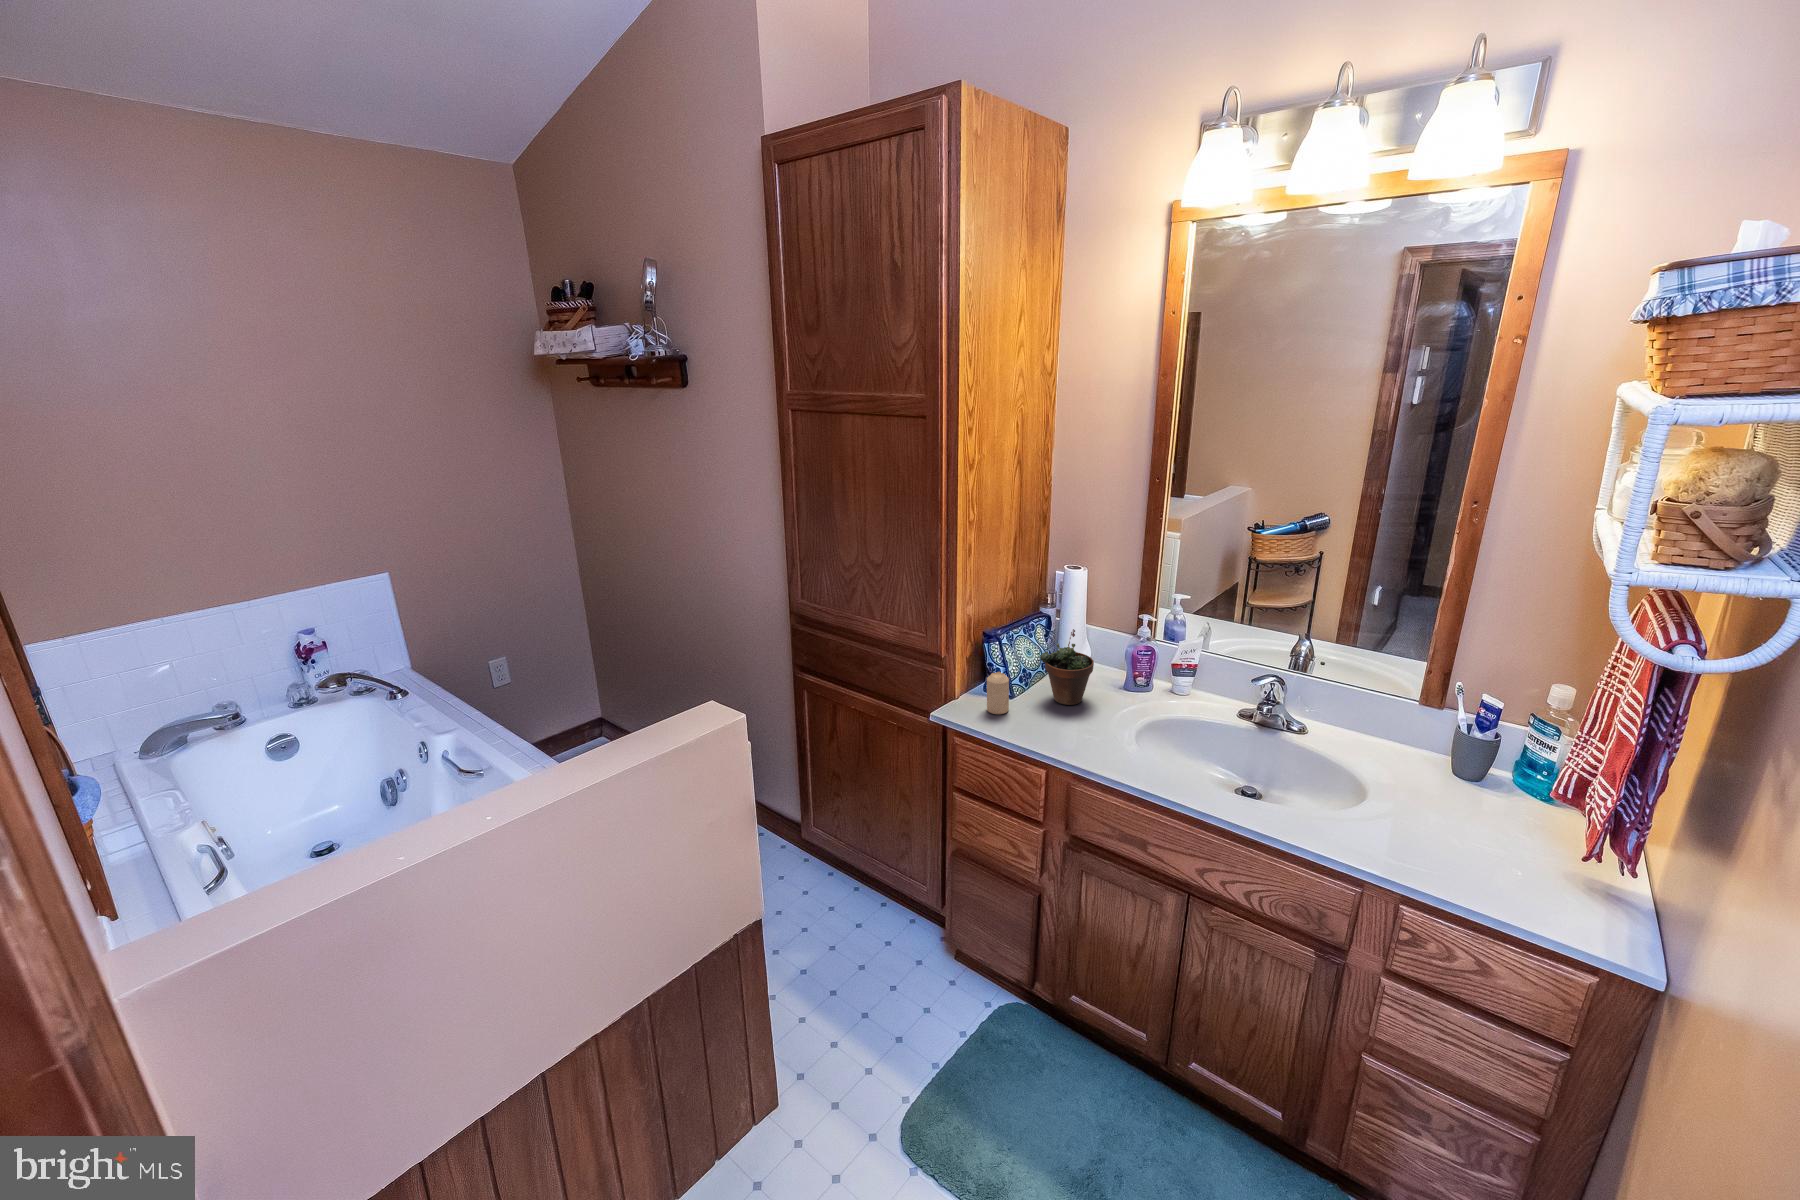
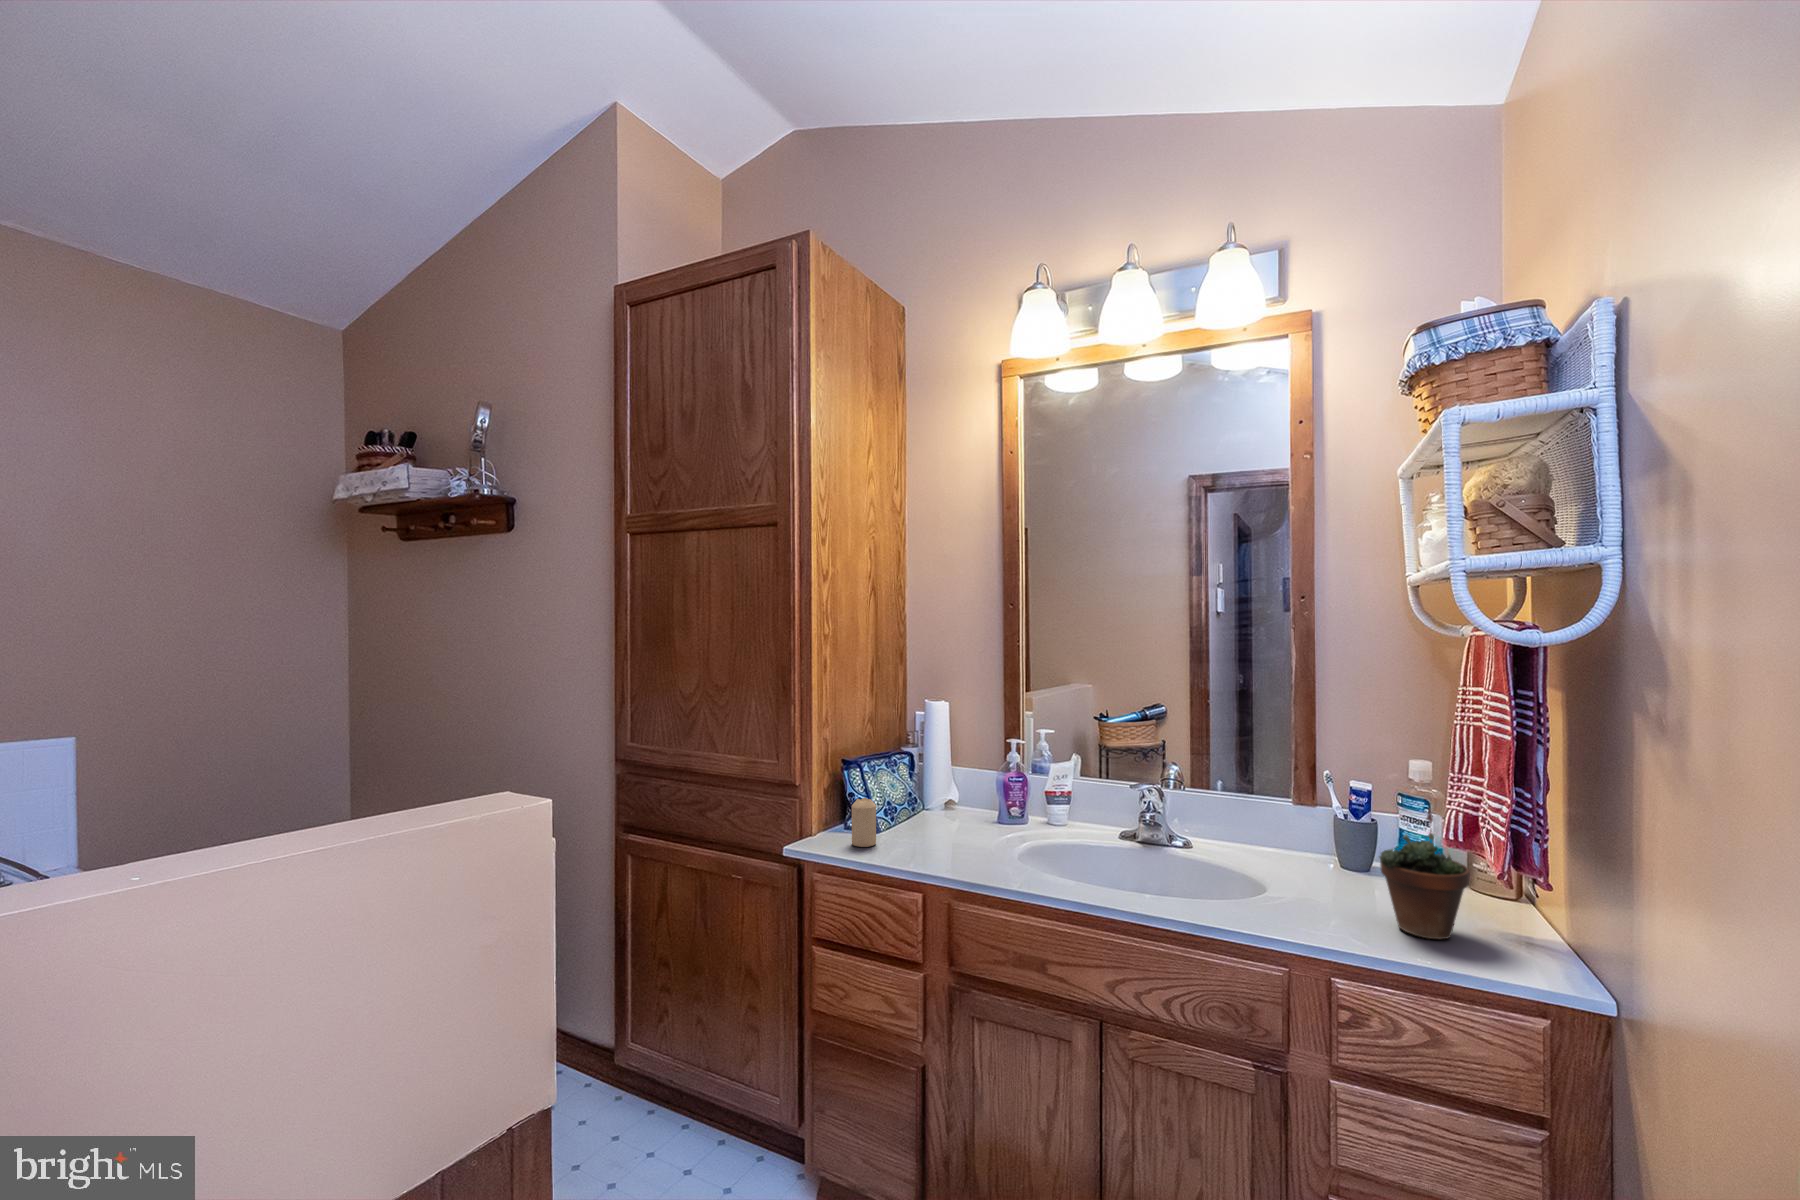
succulent plant: present [1040,629,1094,705] -> present [1379,810,1470,939]

